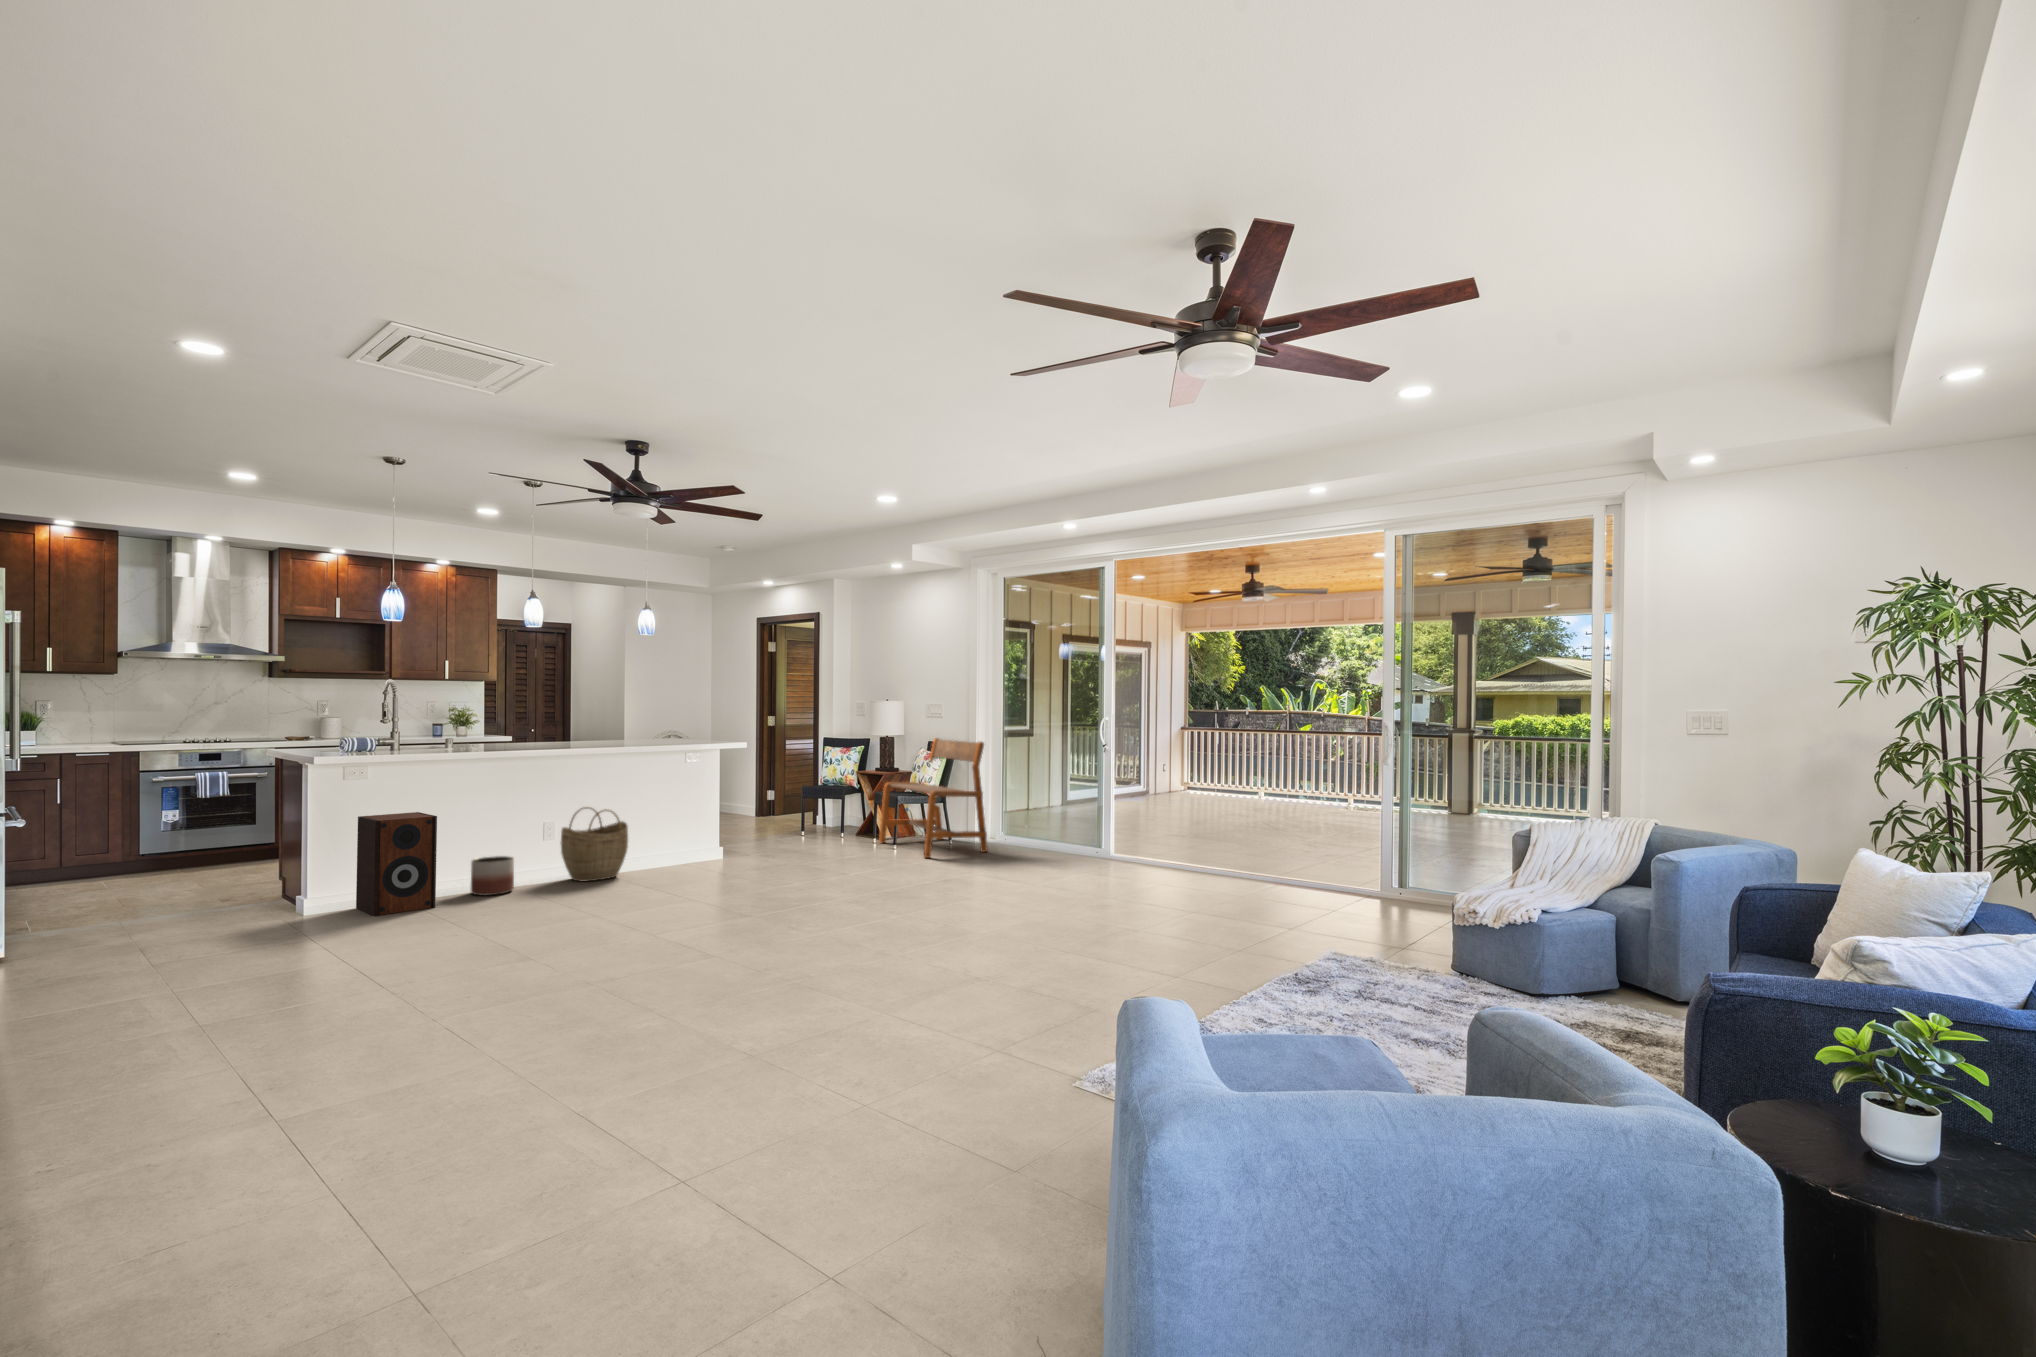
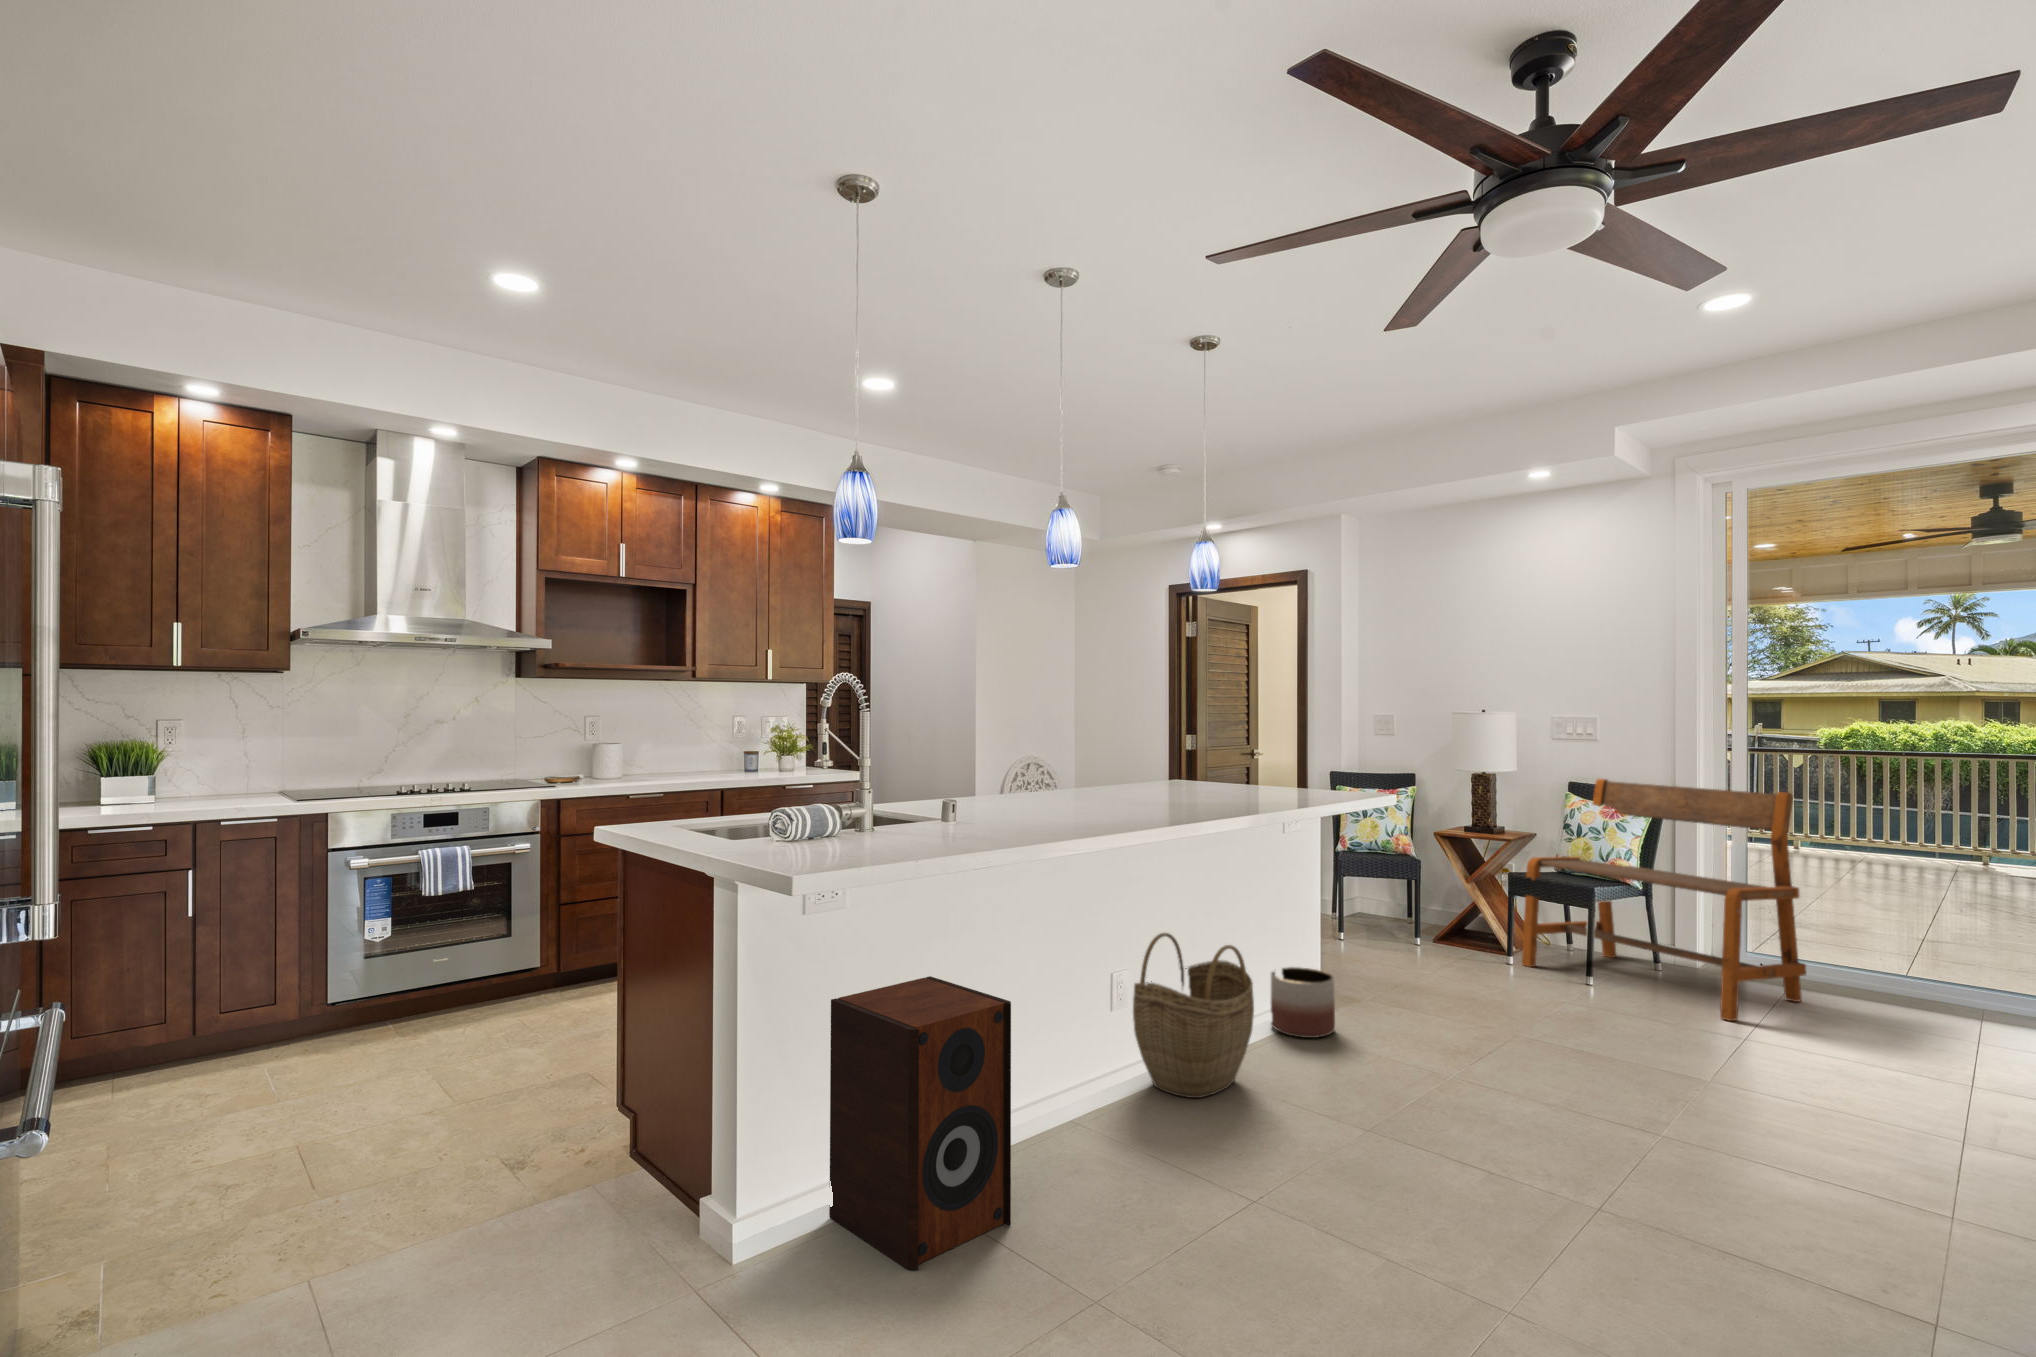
planter: present [471,856,514,895] -> present [1271,967,1335,1038]

